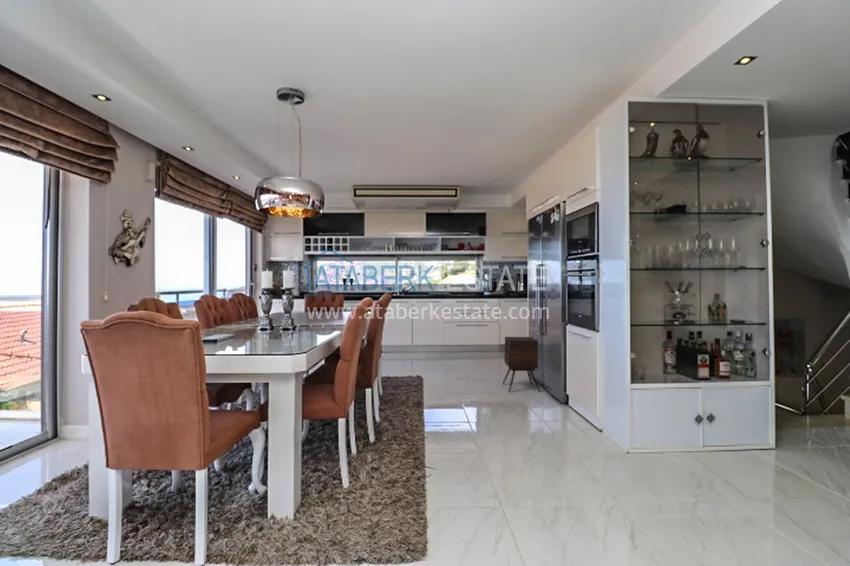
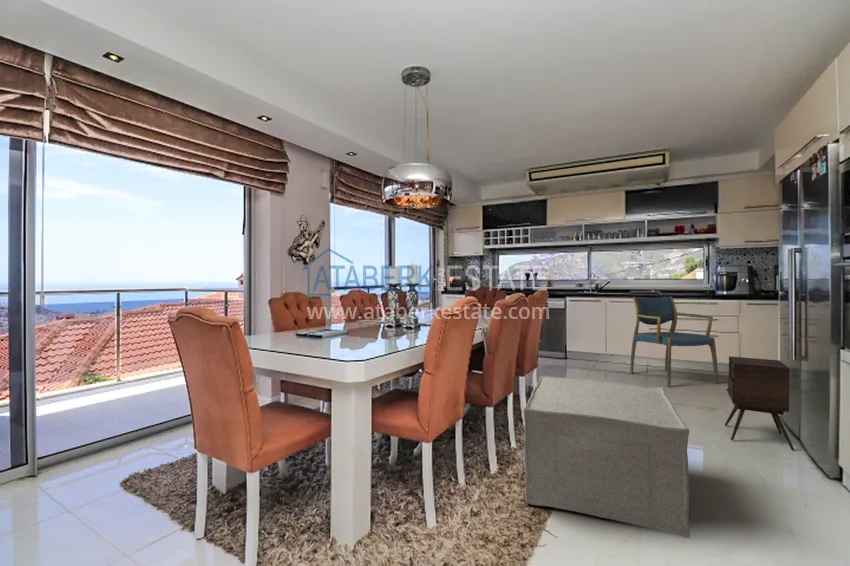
armchair: none [433,297,490,364] -> present [630,297,718,387]
ottoman: none [397,359,508,454] -> present [523,376,690,538]

